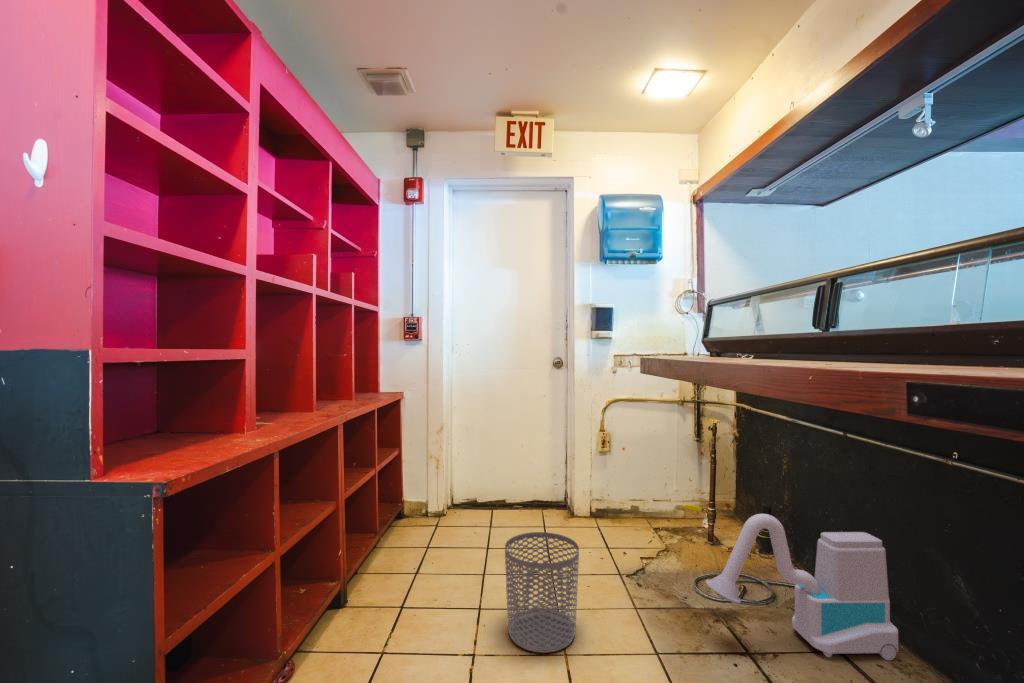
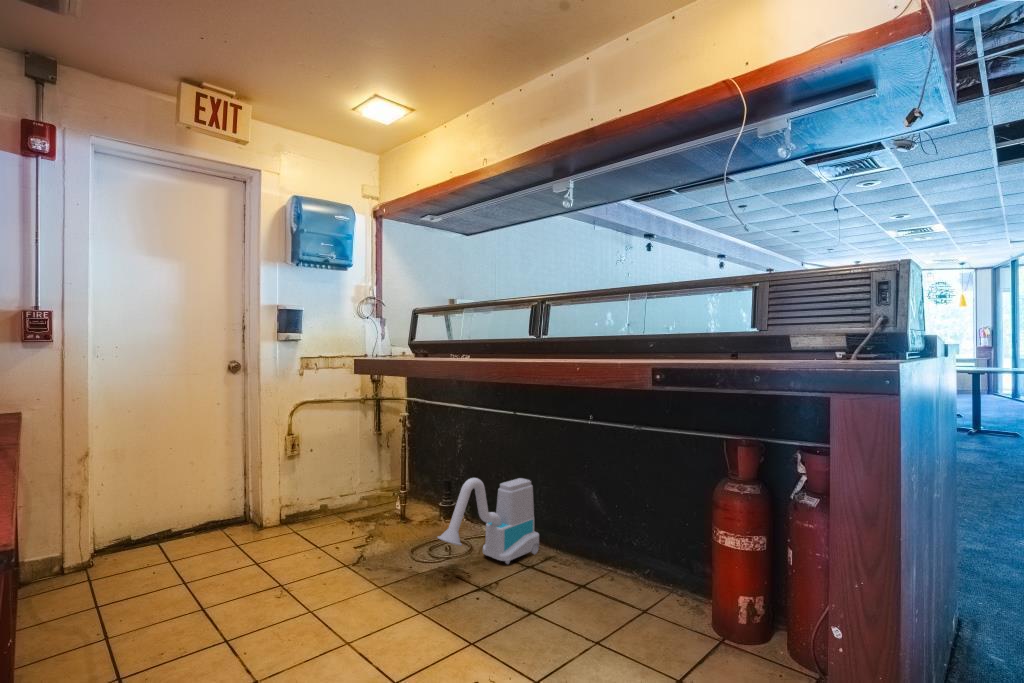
waste bin: present [505,532,579,653] -> none [276,535,349,643]

